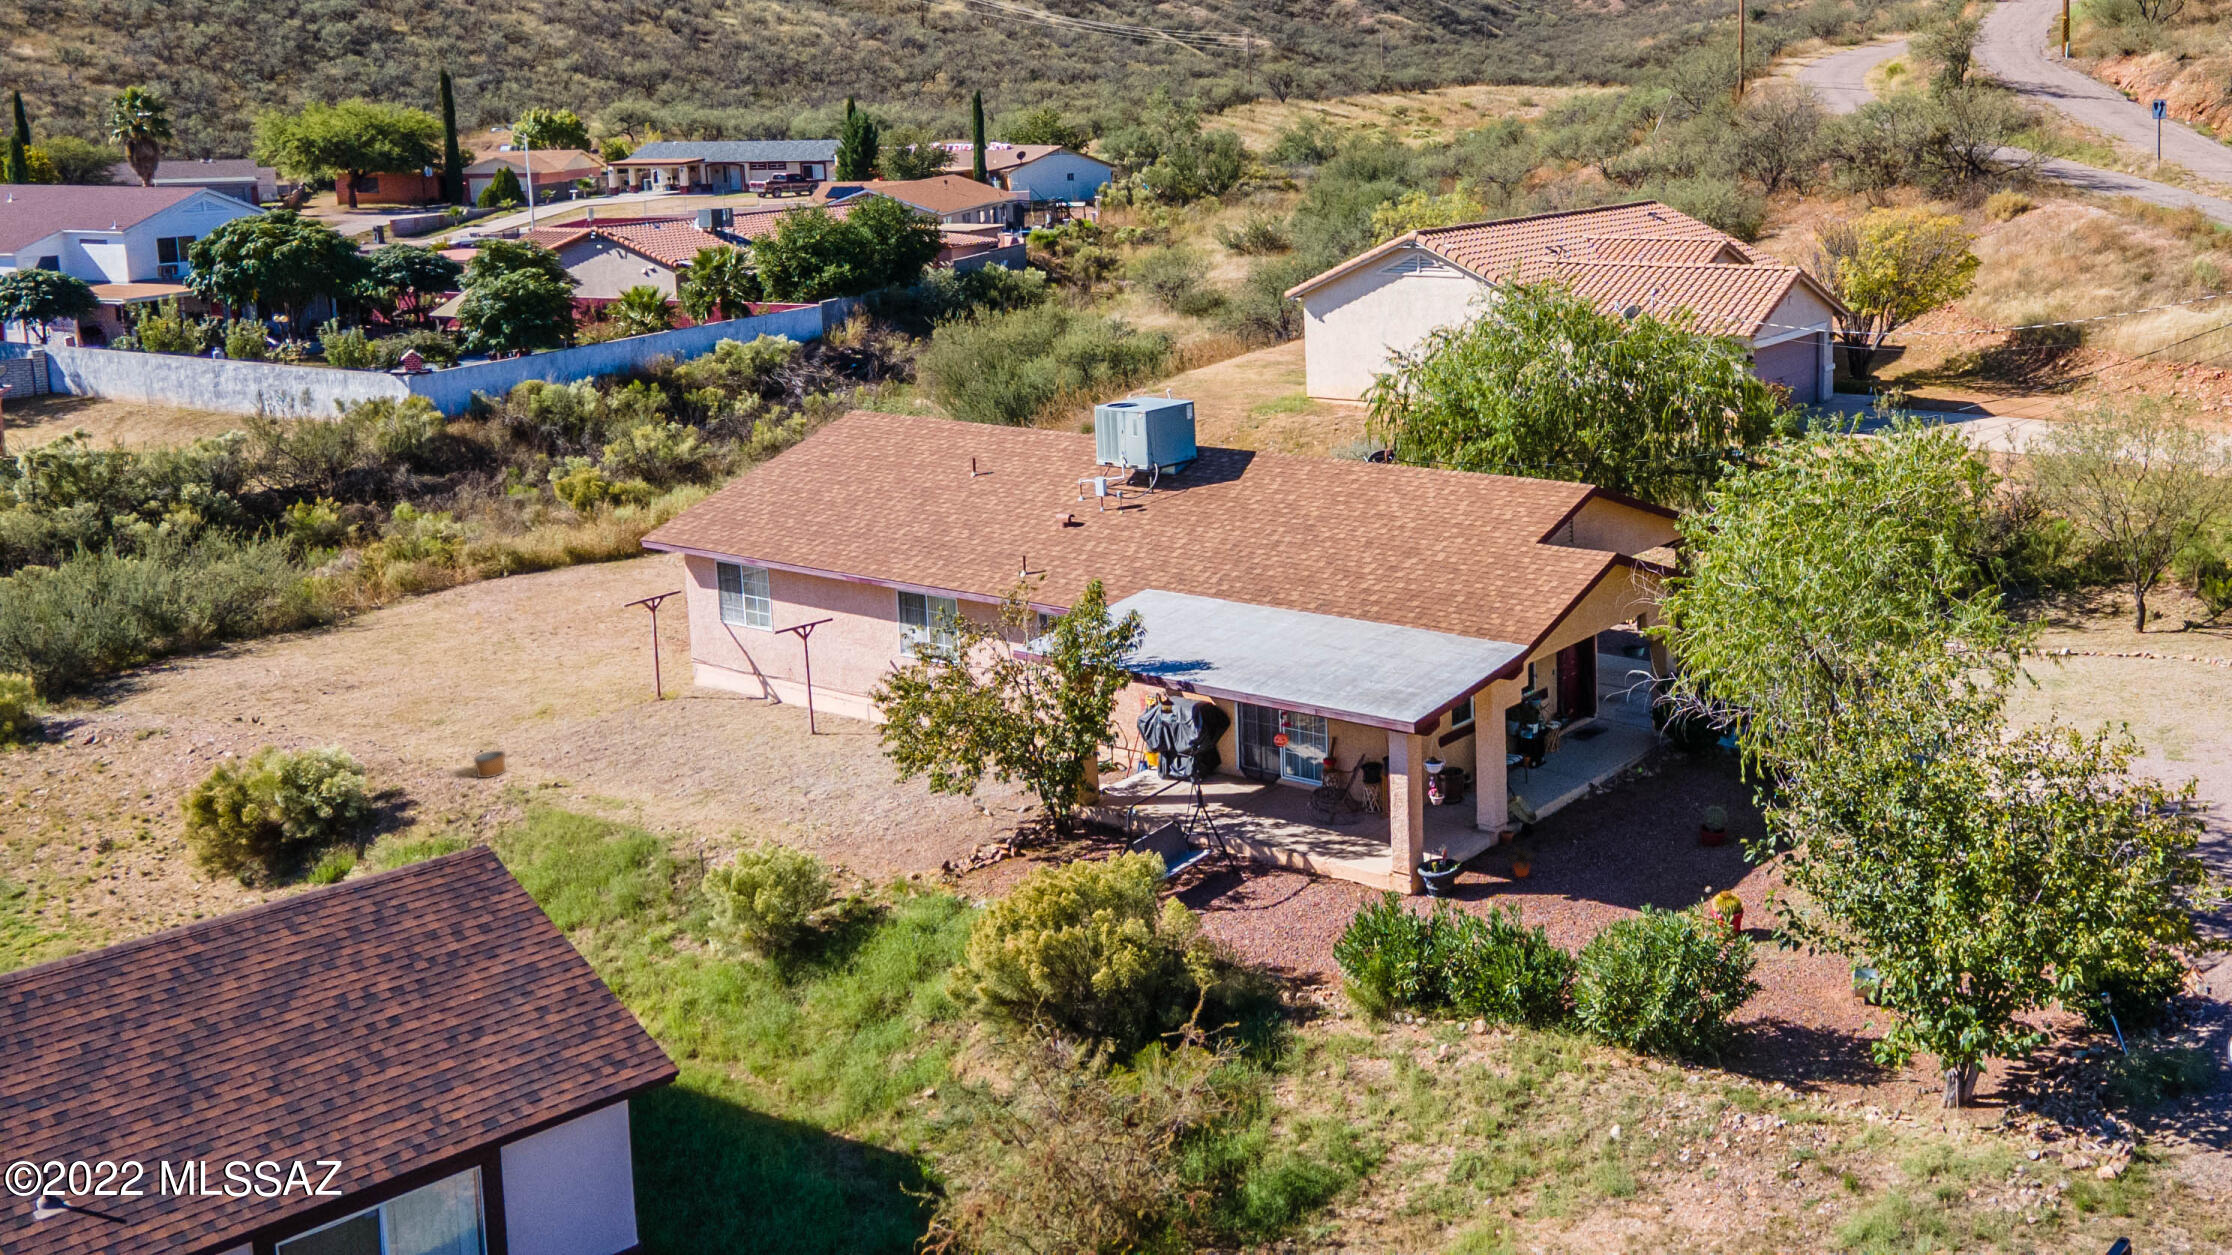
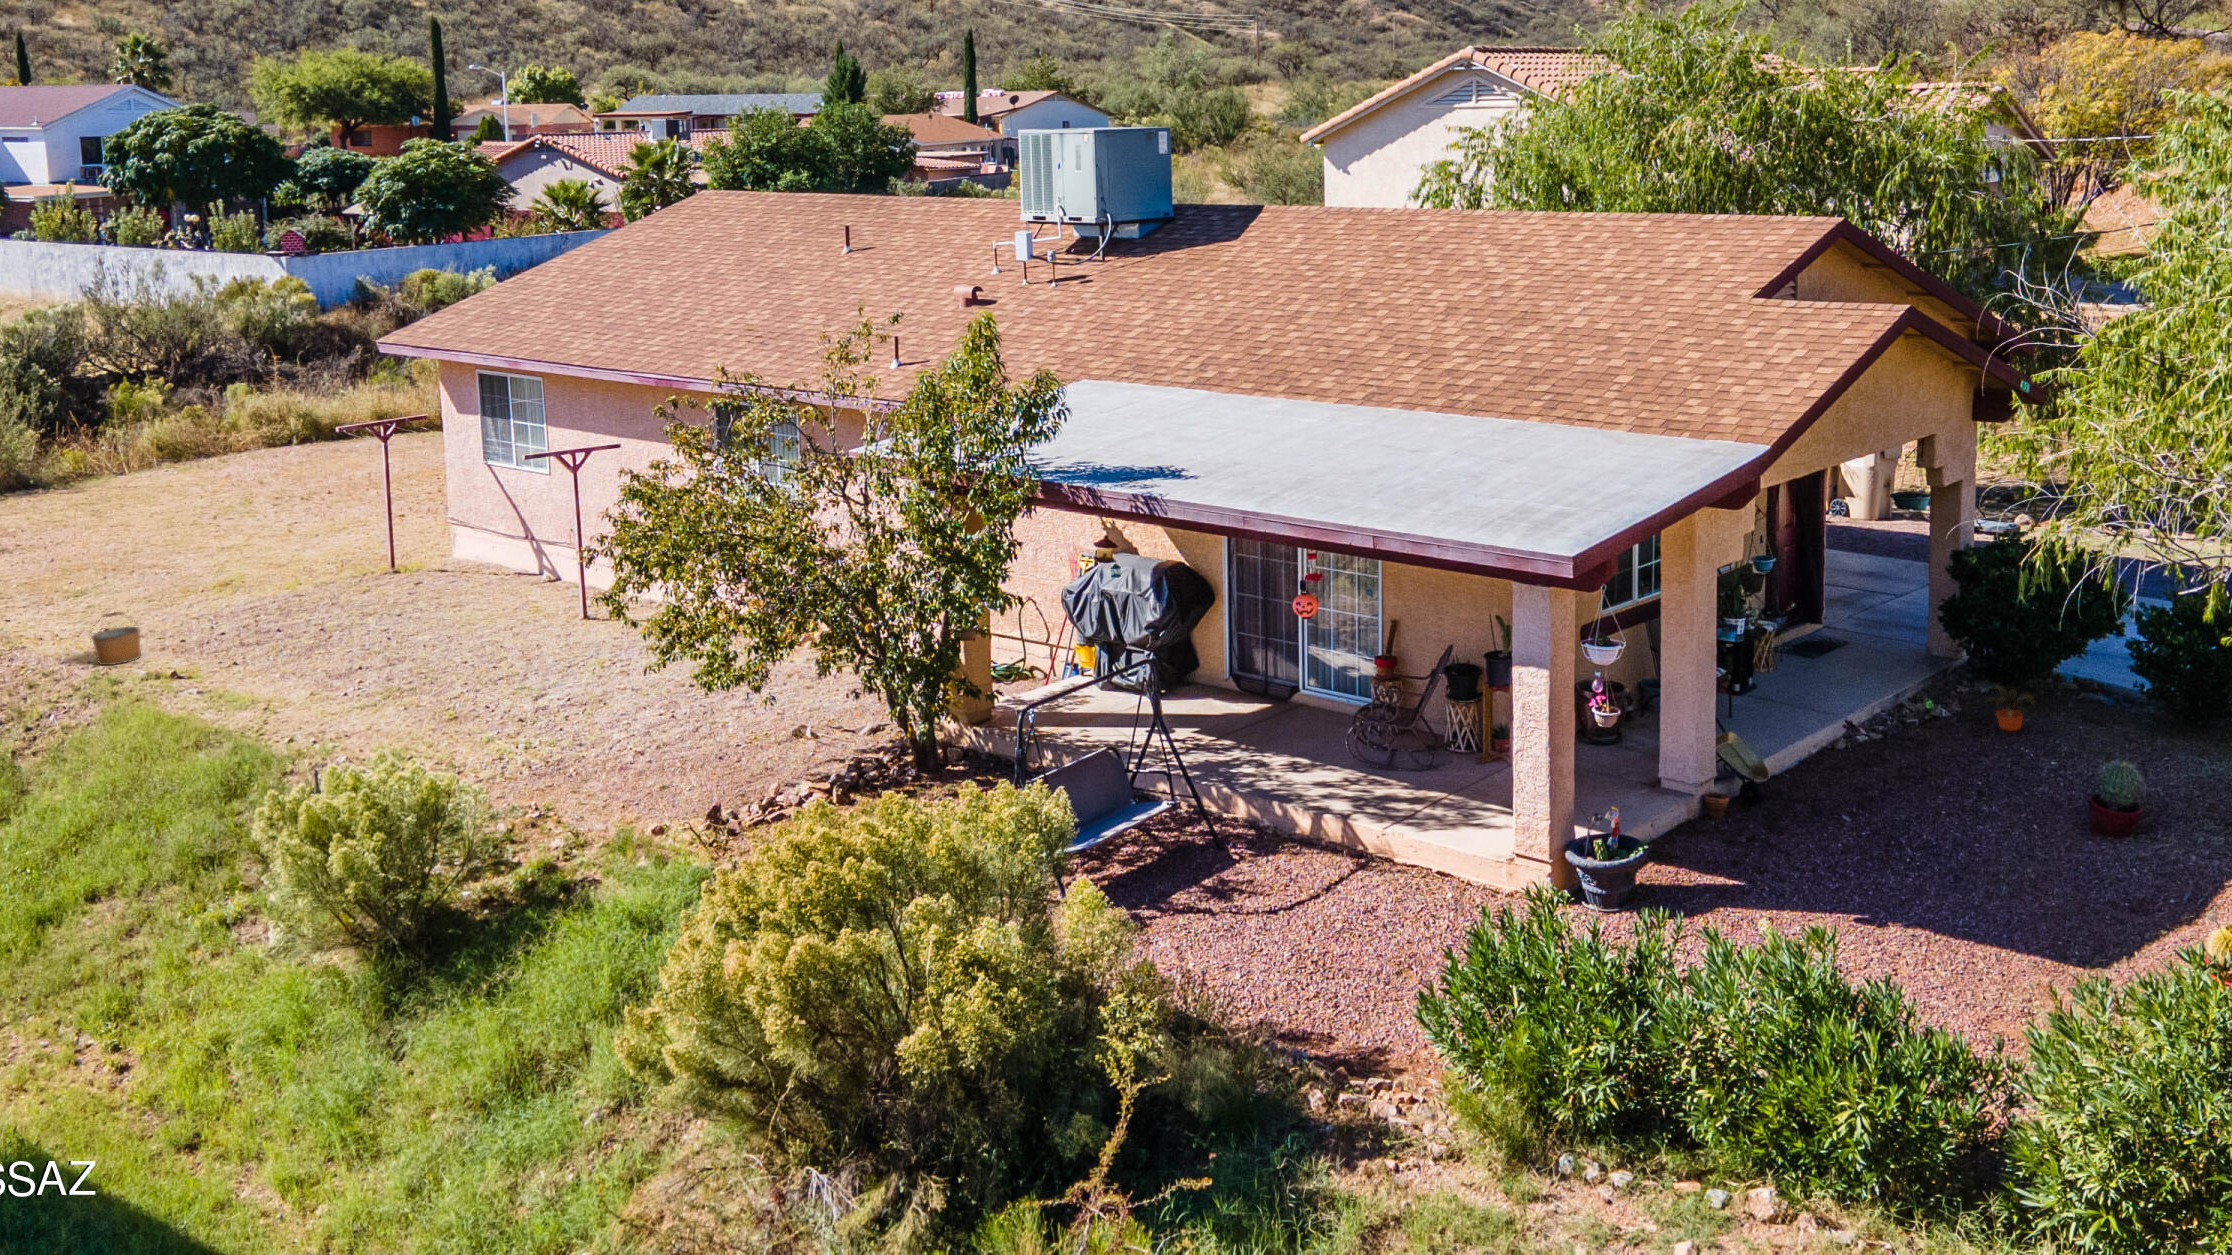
potted plant: present [1508,848,1533,877] -> present [1986,686,2035,731]

